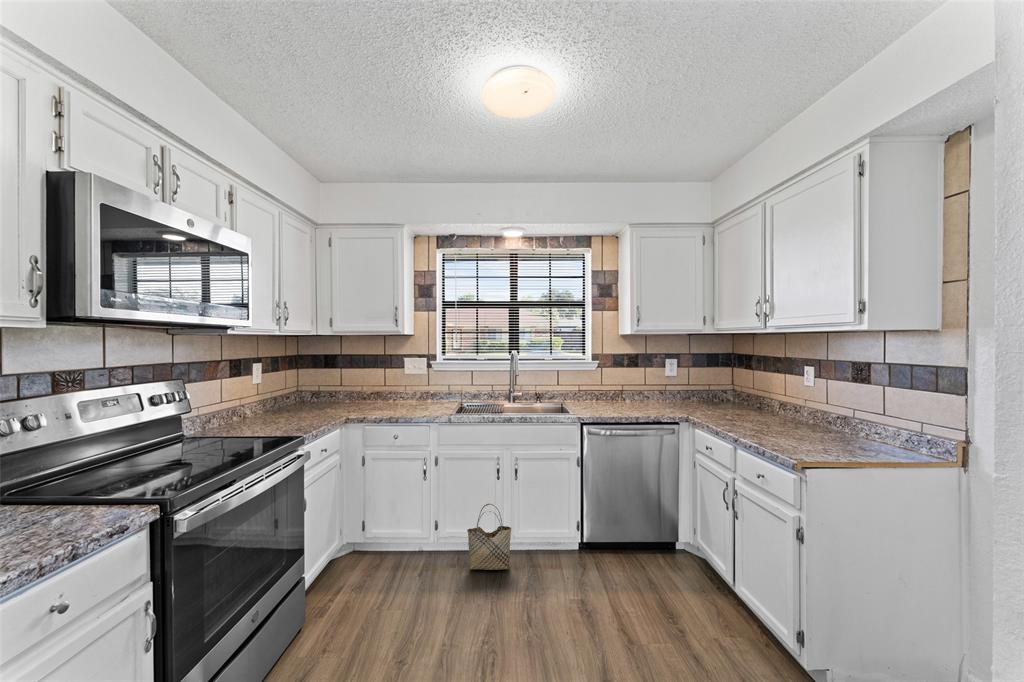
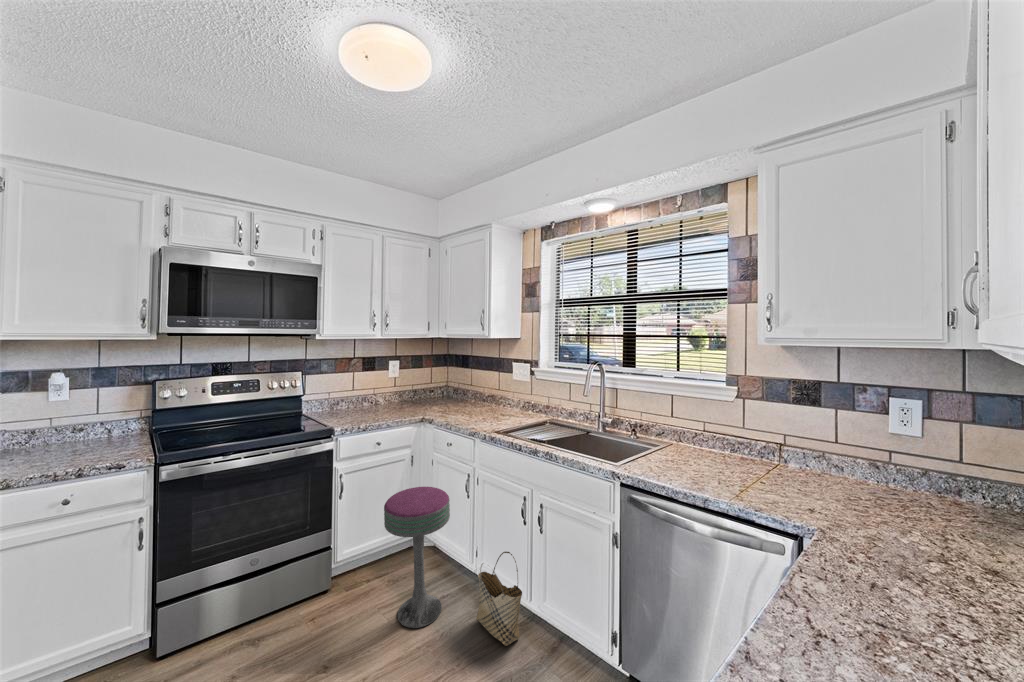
bar stool: none [386,471,447,599] -> present [384,487,450,628]

